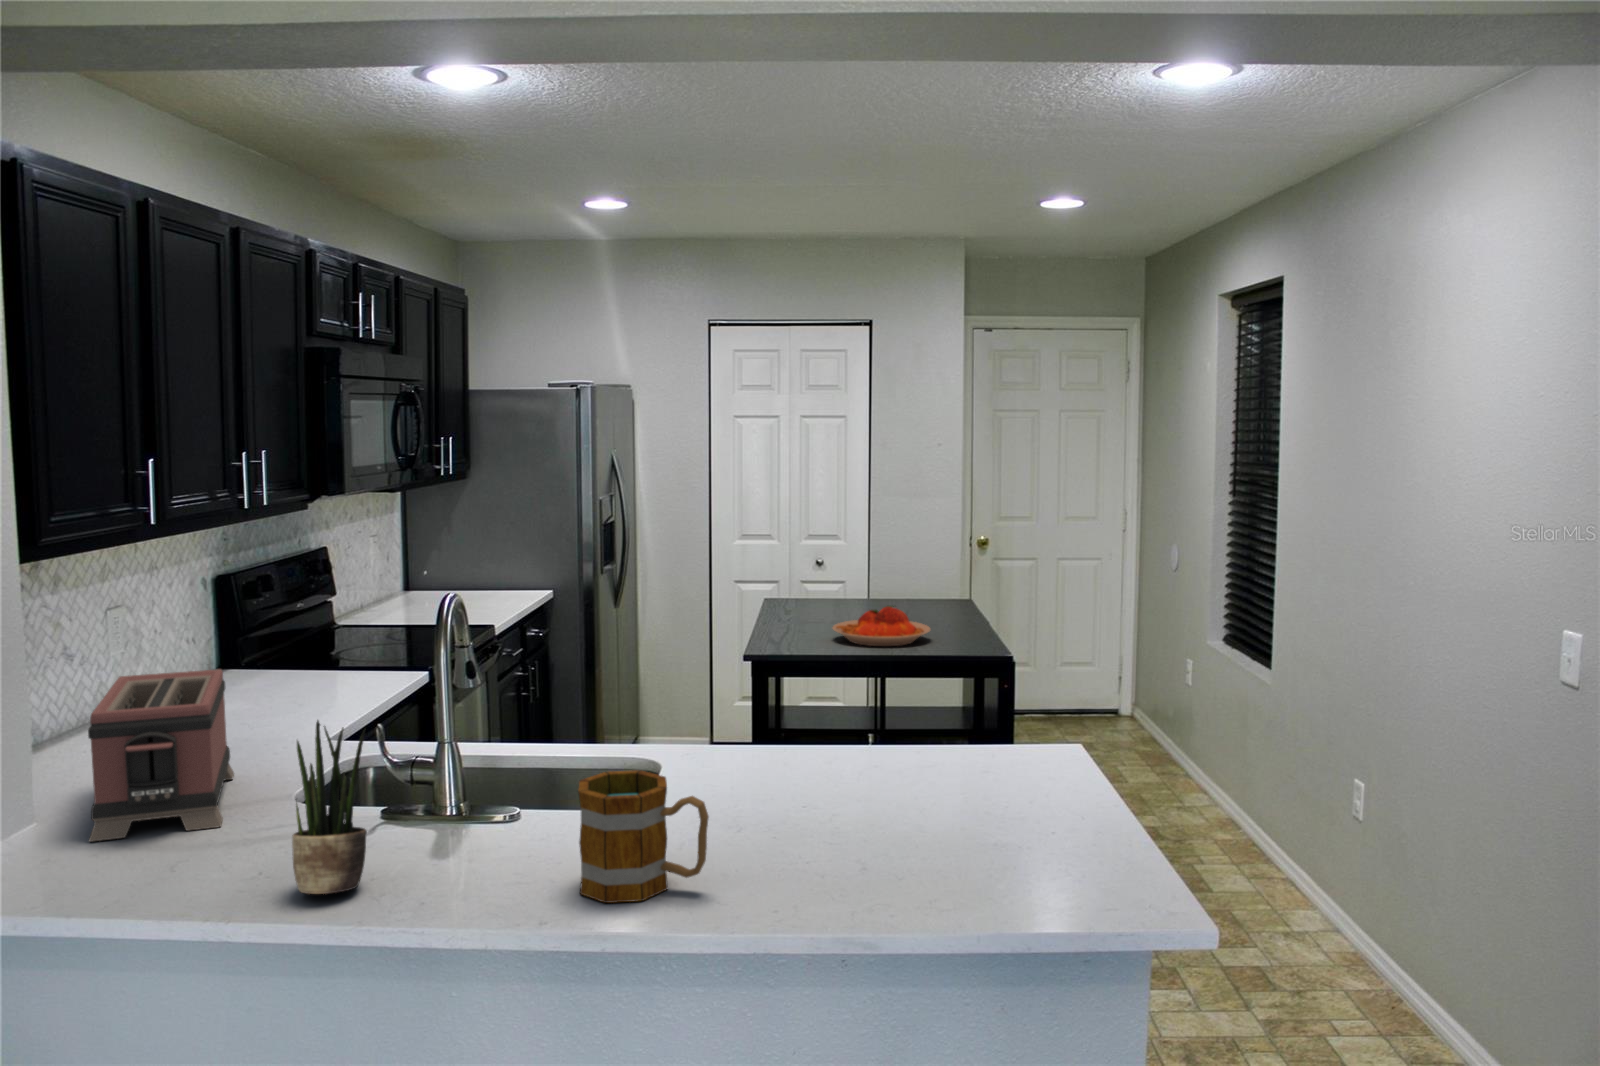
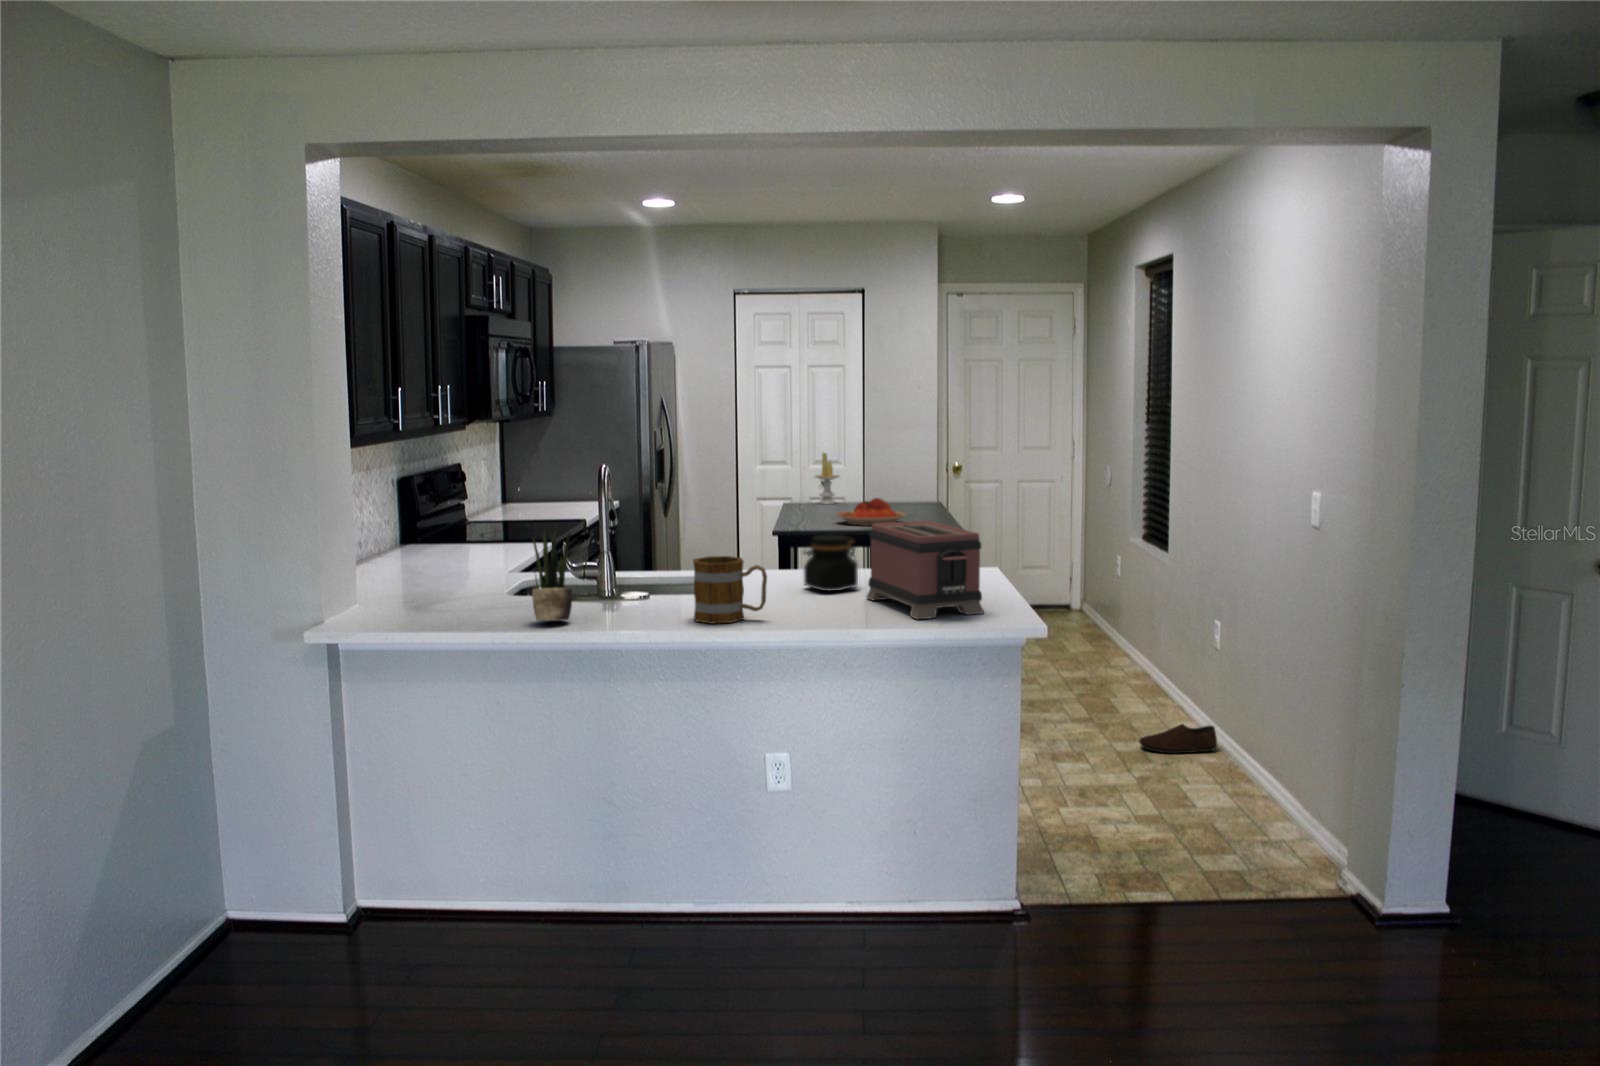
candle: none [806,528,839,595] -> present [815,453,839,504]
toaster: present [88,669,234,842] -> present [867,521,985,619]
jar: none [776,708,867,806] -> present [804,535,858,591]
shoe: none [1256,932,1368,977] -> present [1139,724,1217,753]

